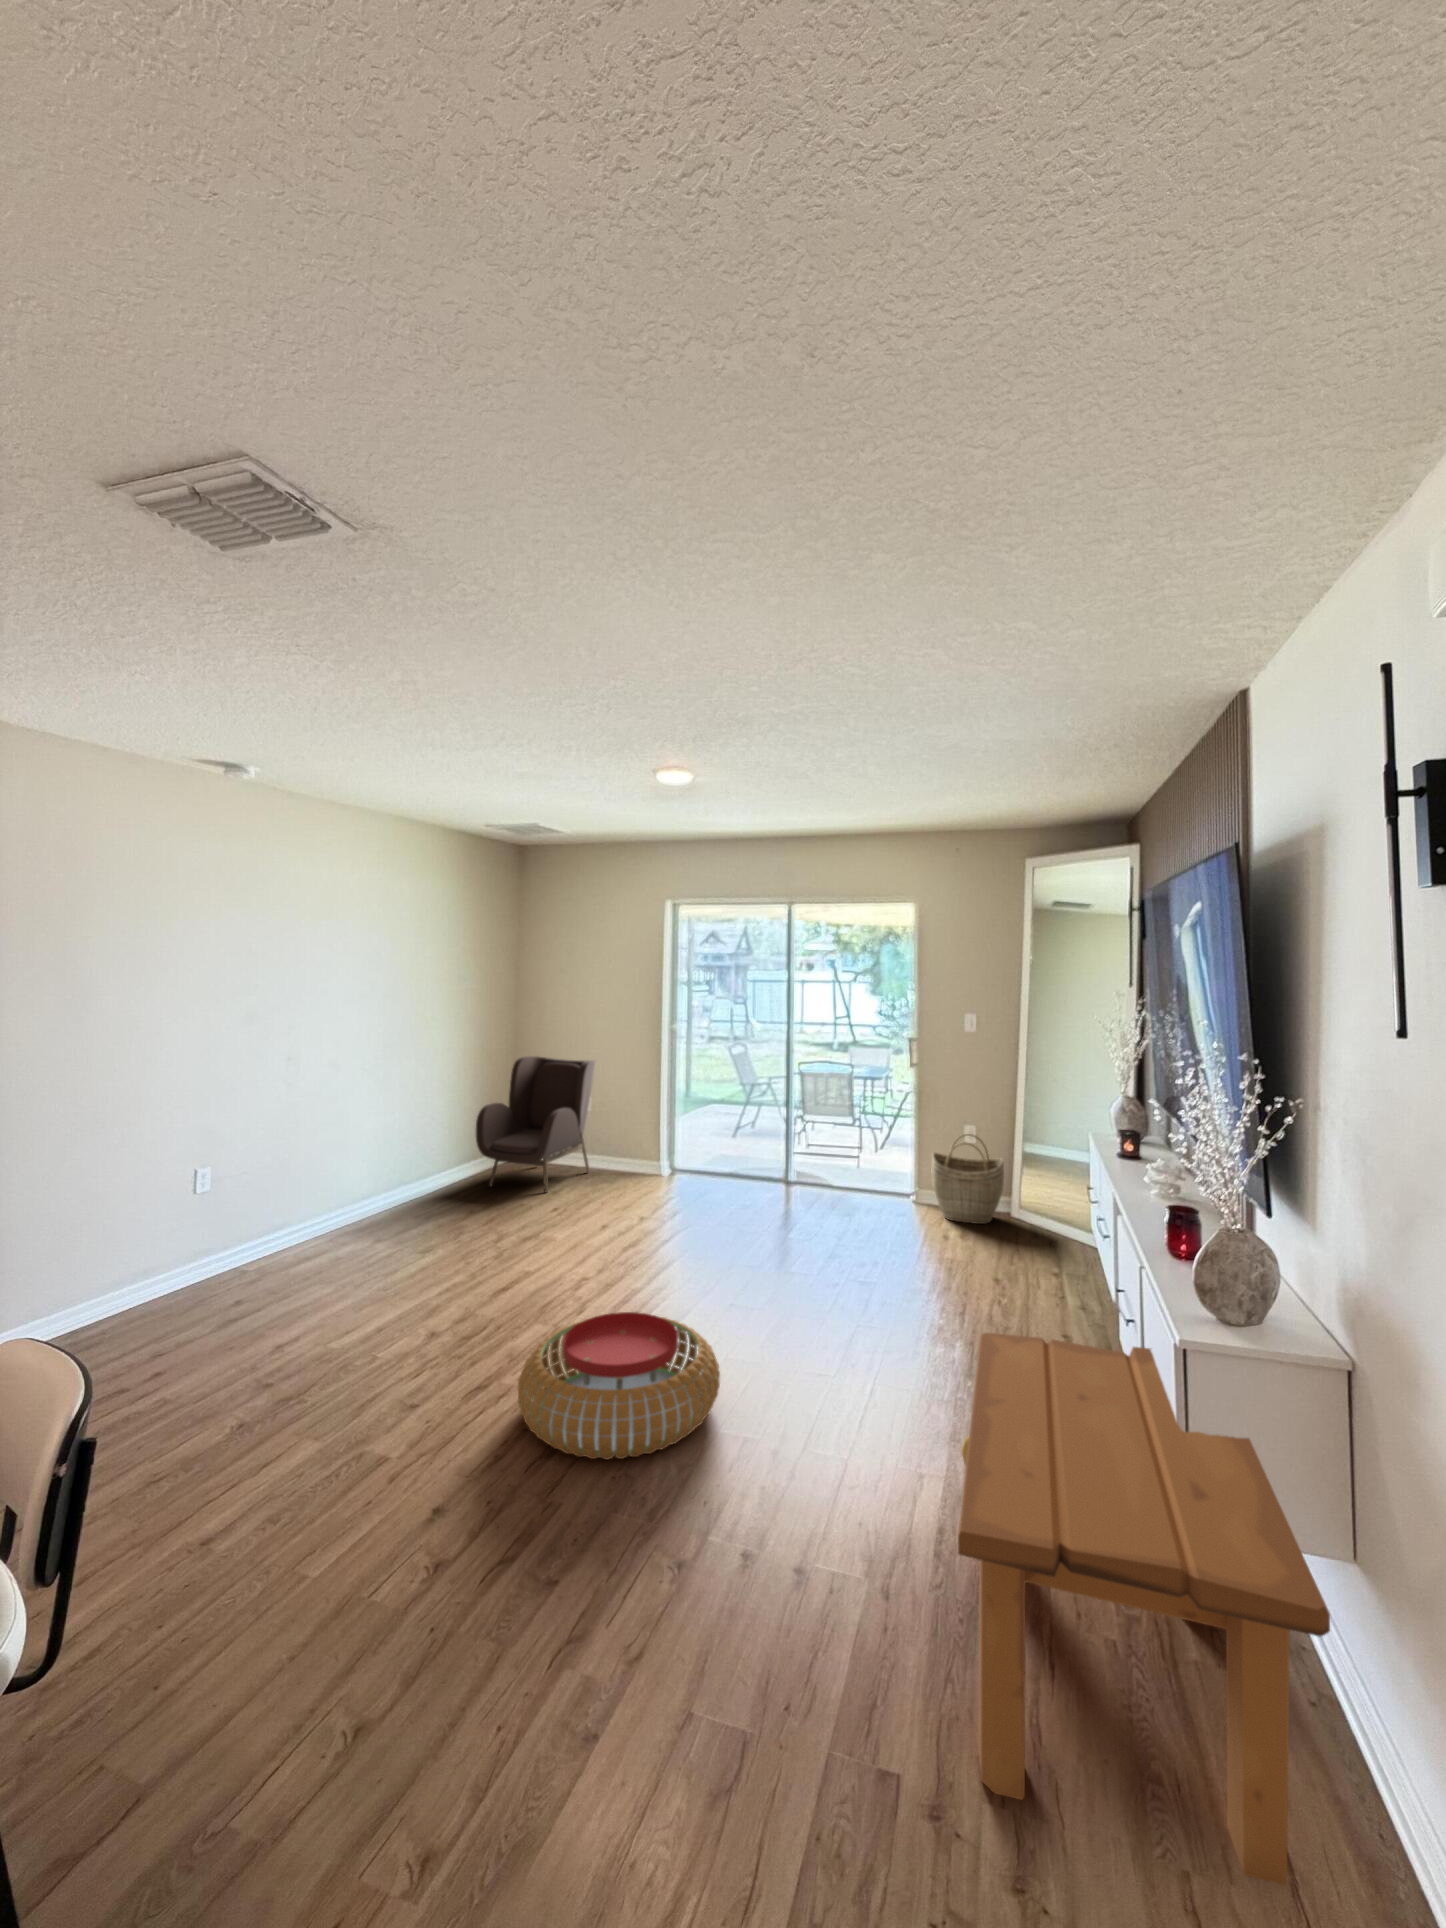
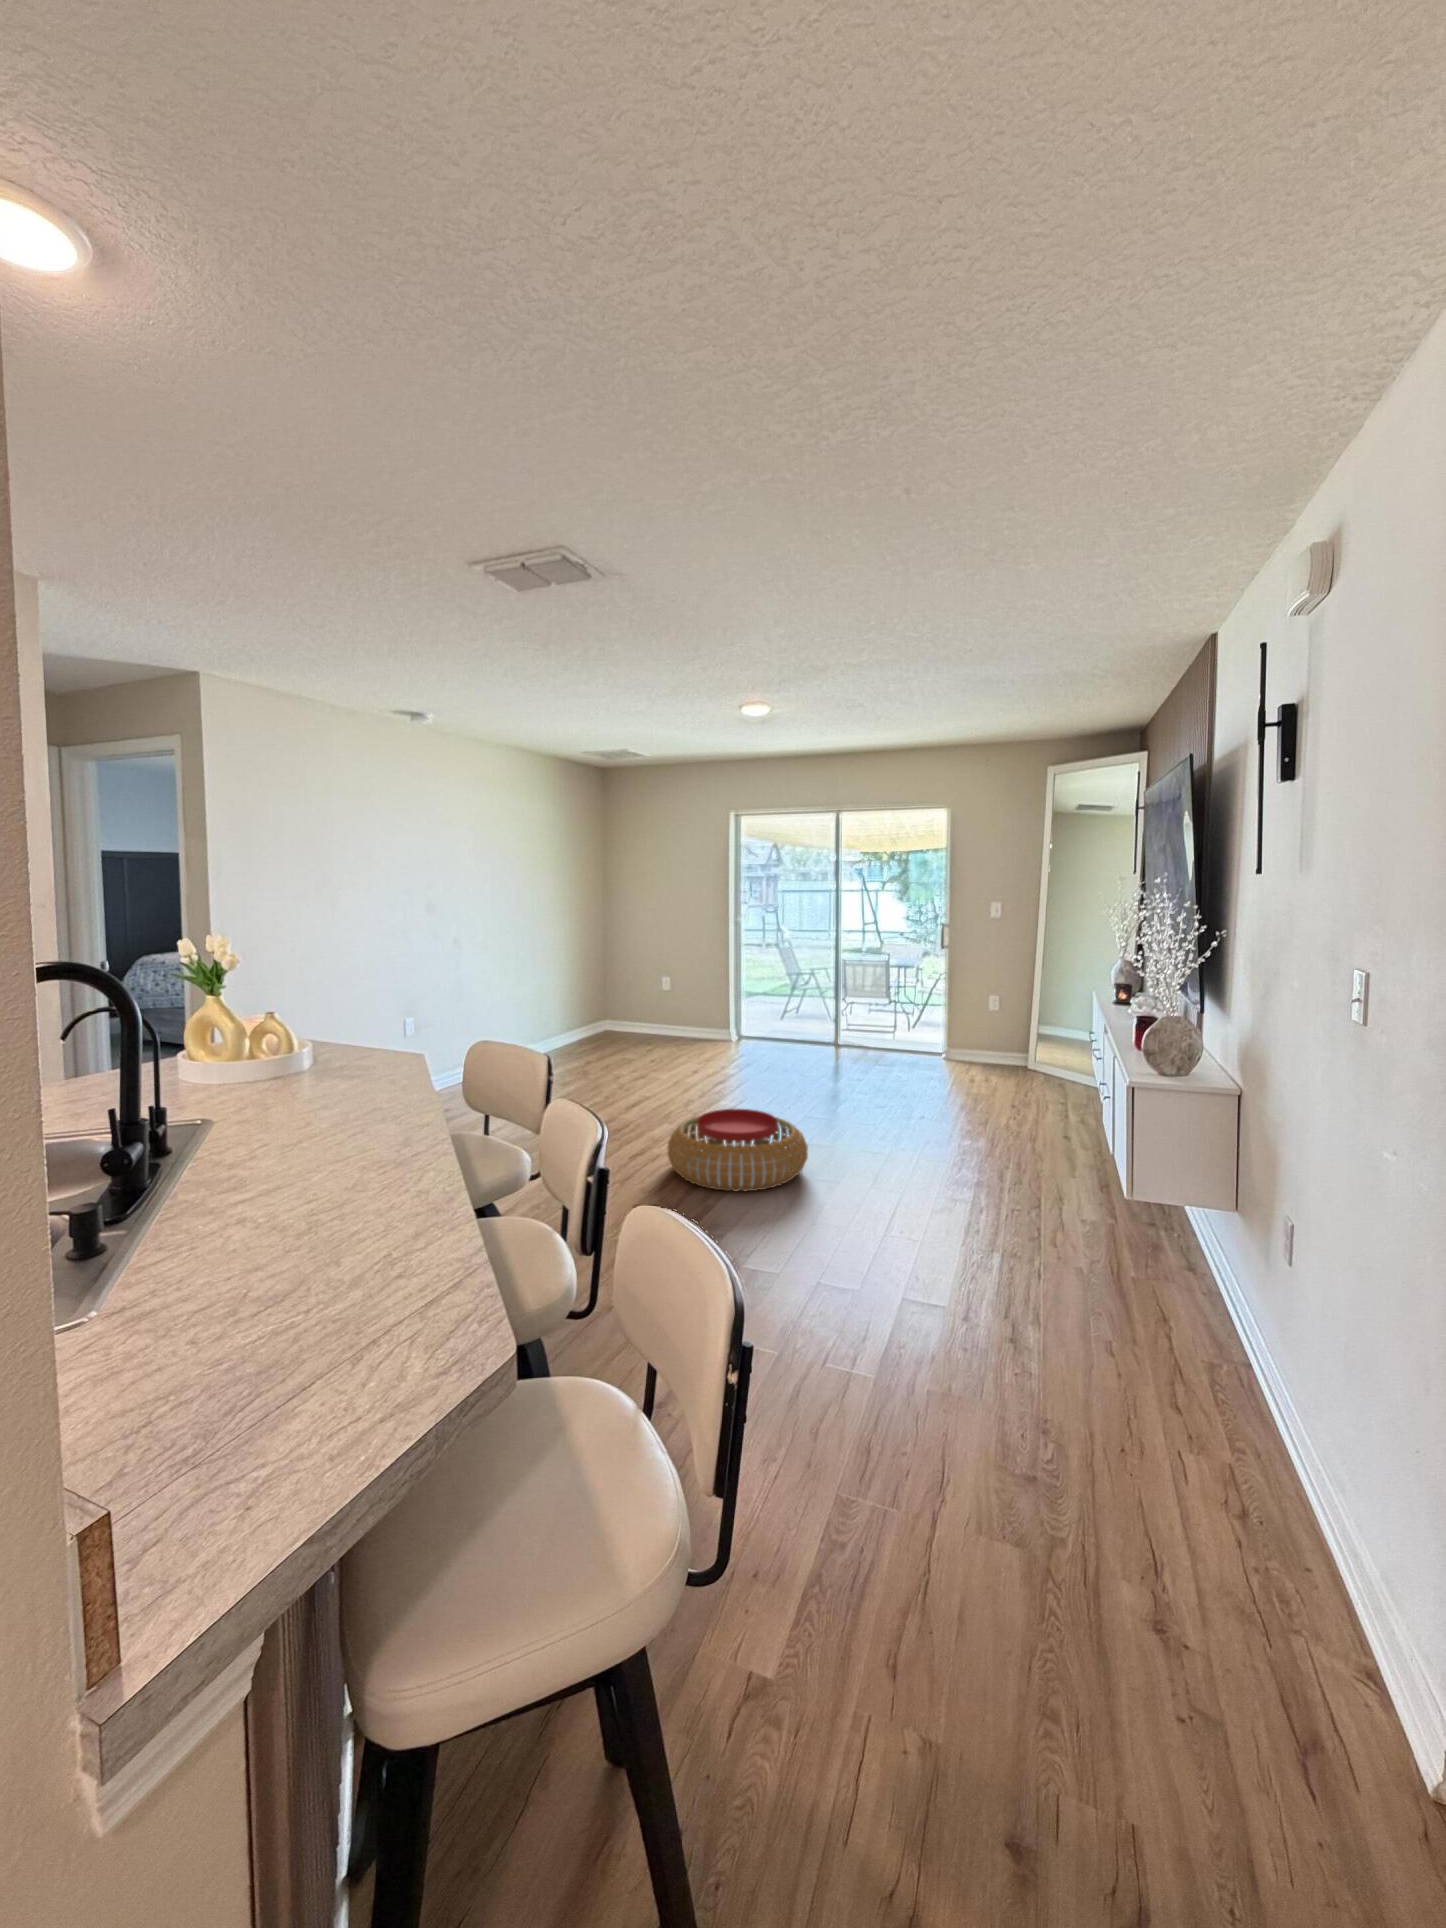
armchair: present [476,1056,596,1193] -> none [578,947,671,1055]
woven basket: present [932,1134,1004,1224] -> none [960,1005,1022,1077]
side table: present [958,1333,1330,1885] -> none [982,1098,1194,1349]

